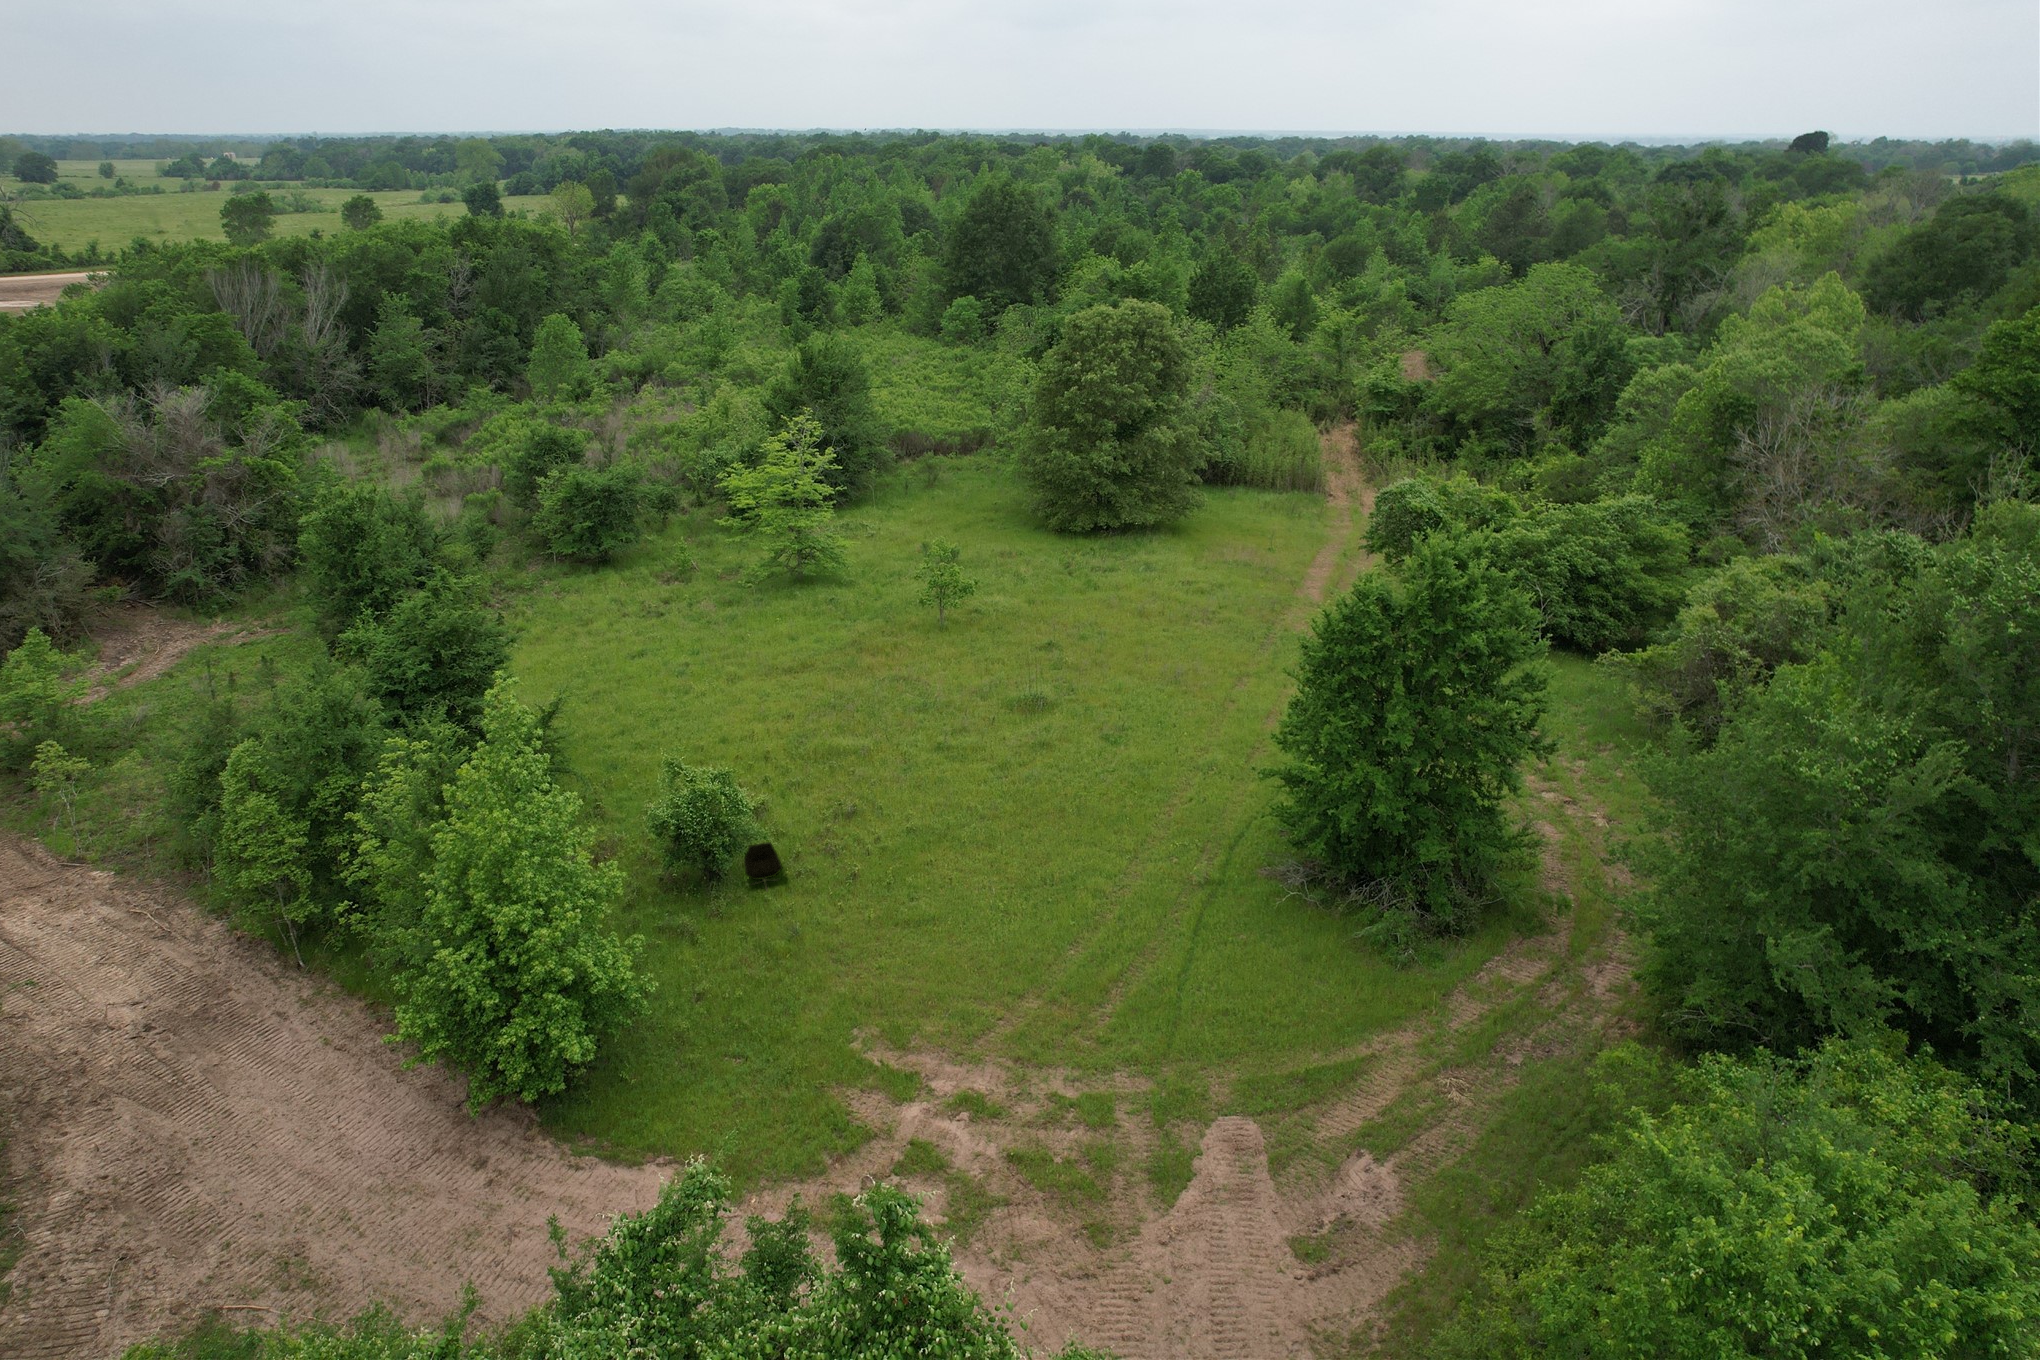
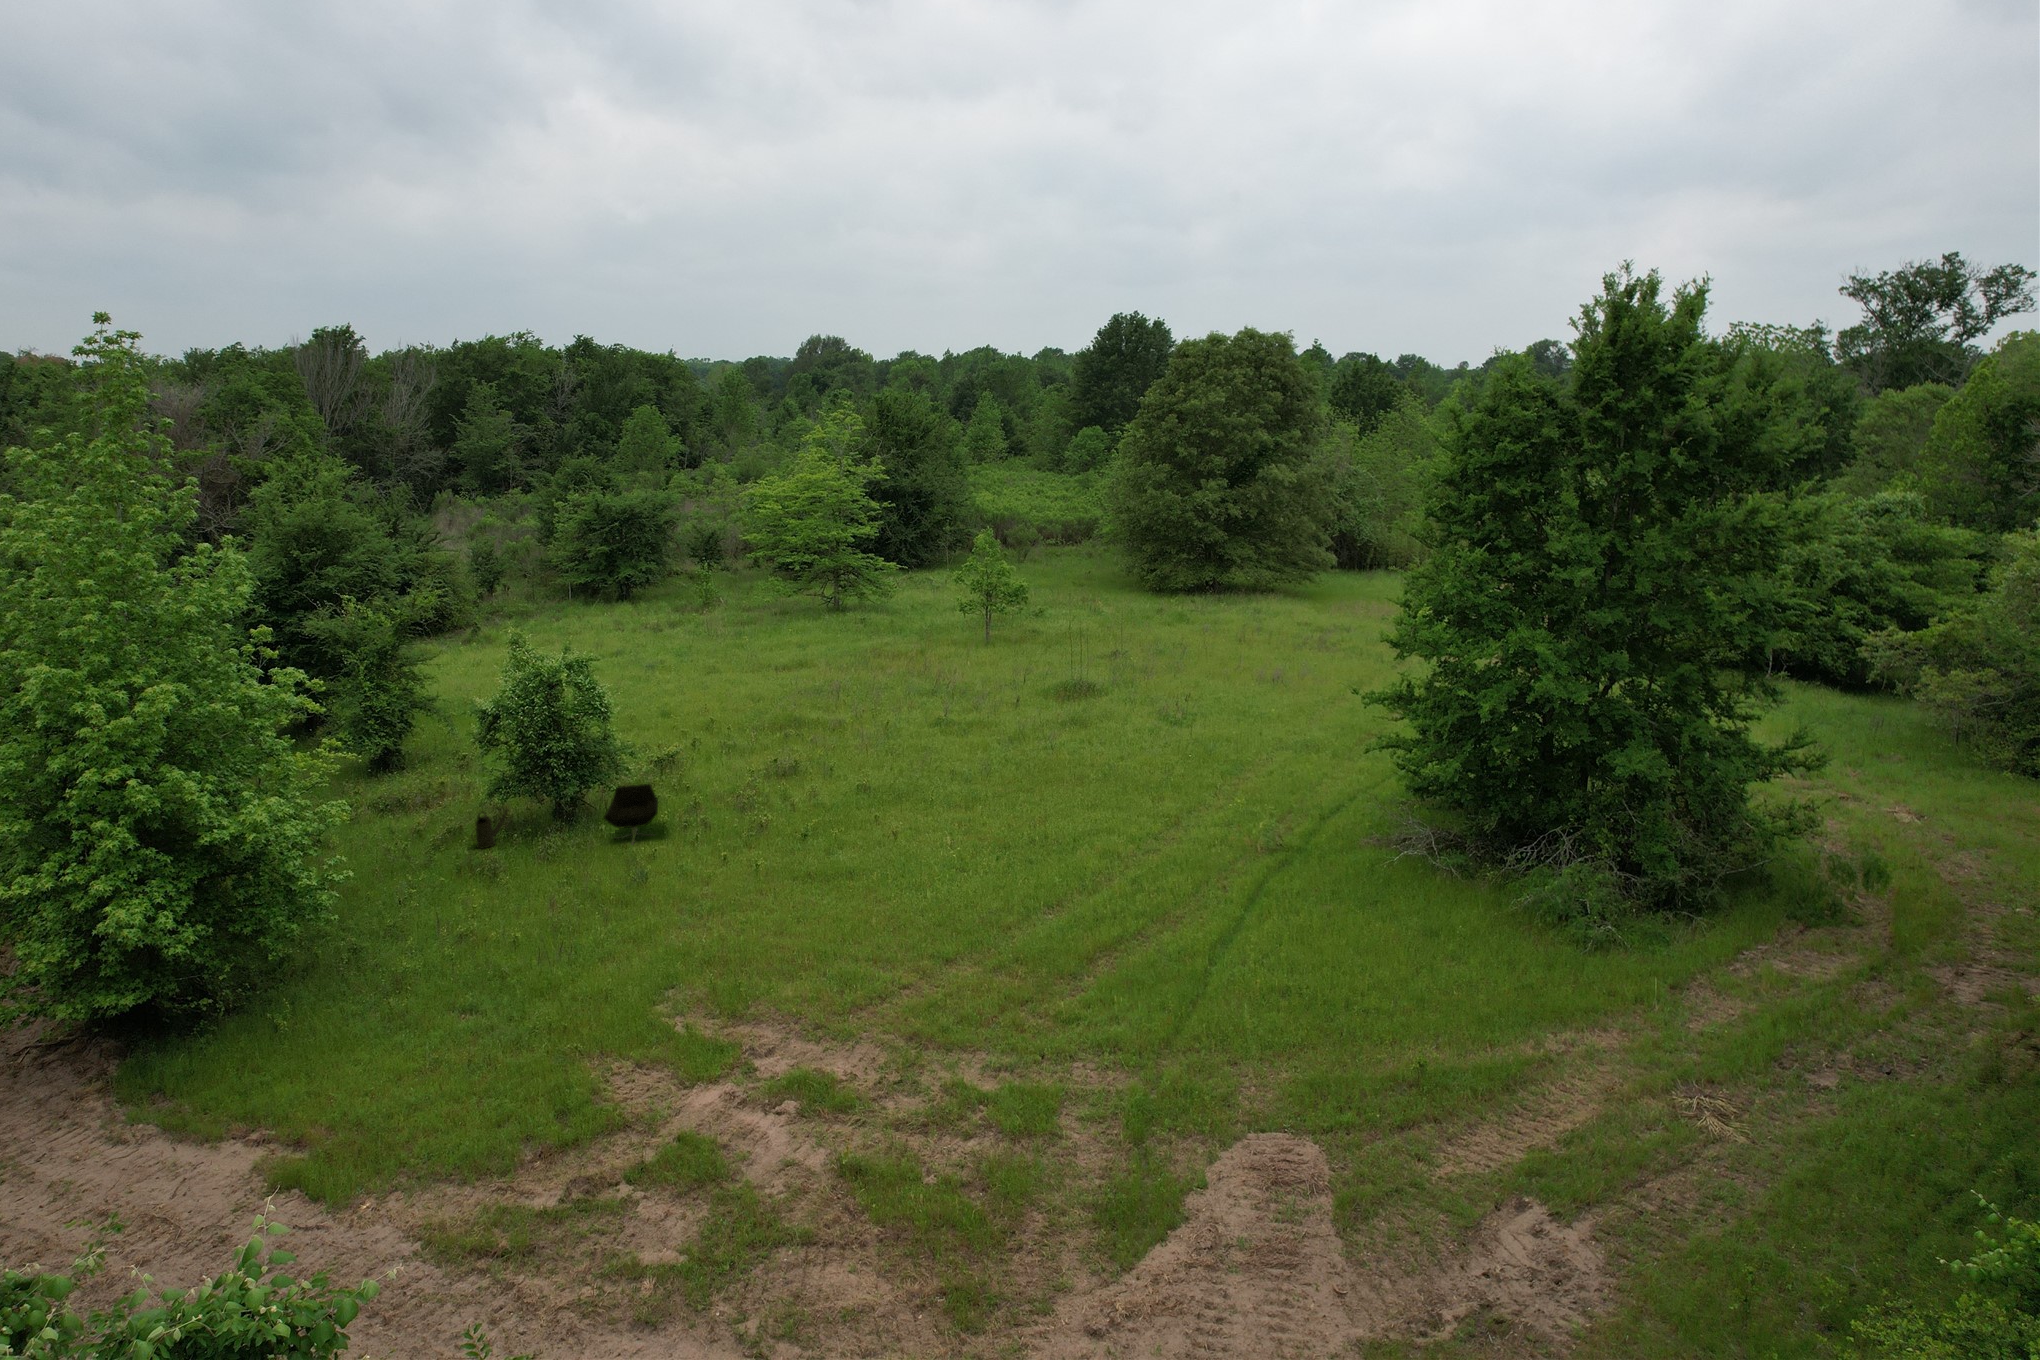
watering can: none [649,866,670,899] -> present [475,809,508,848]

